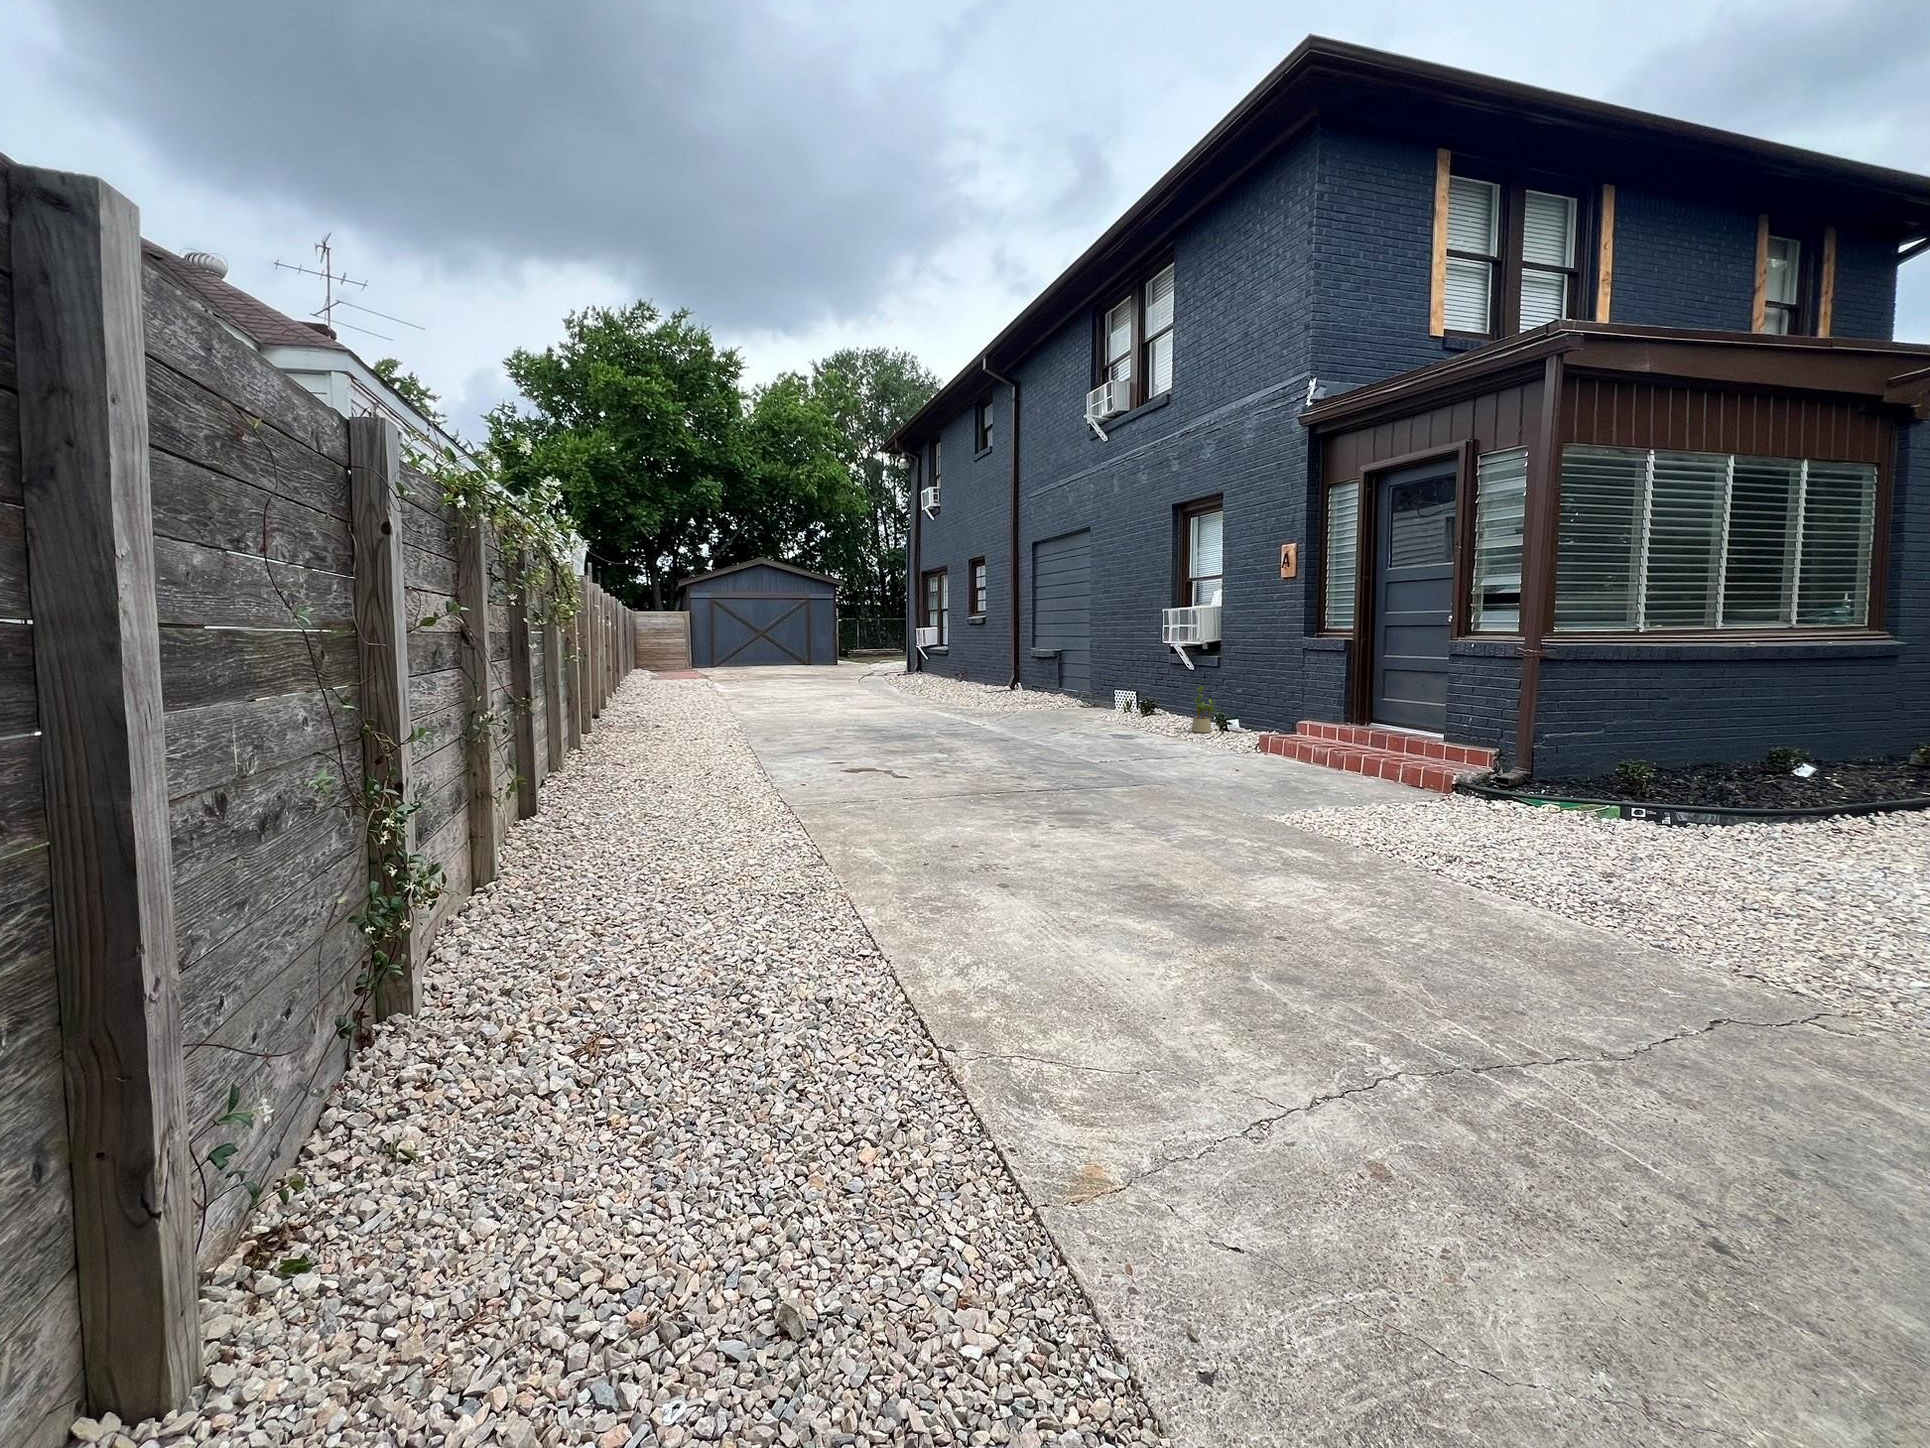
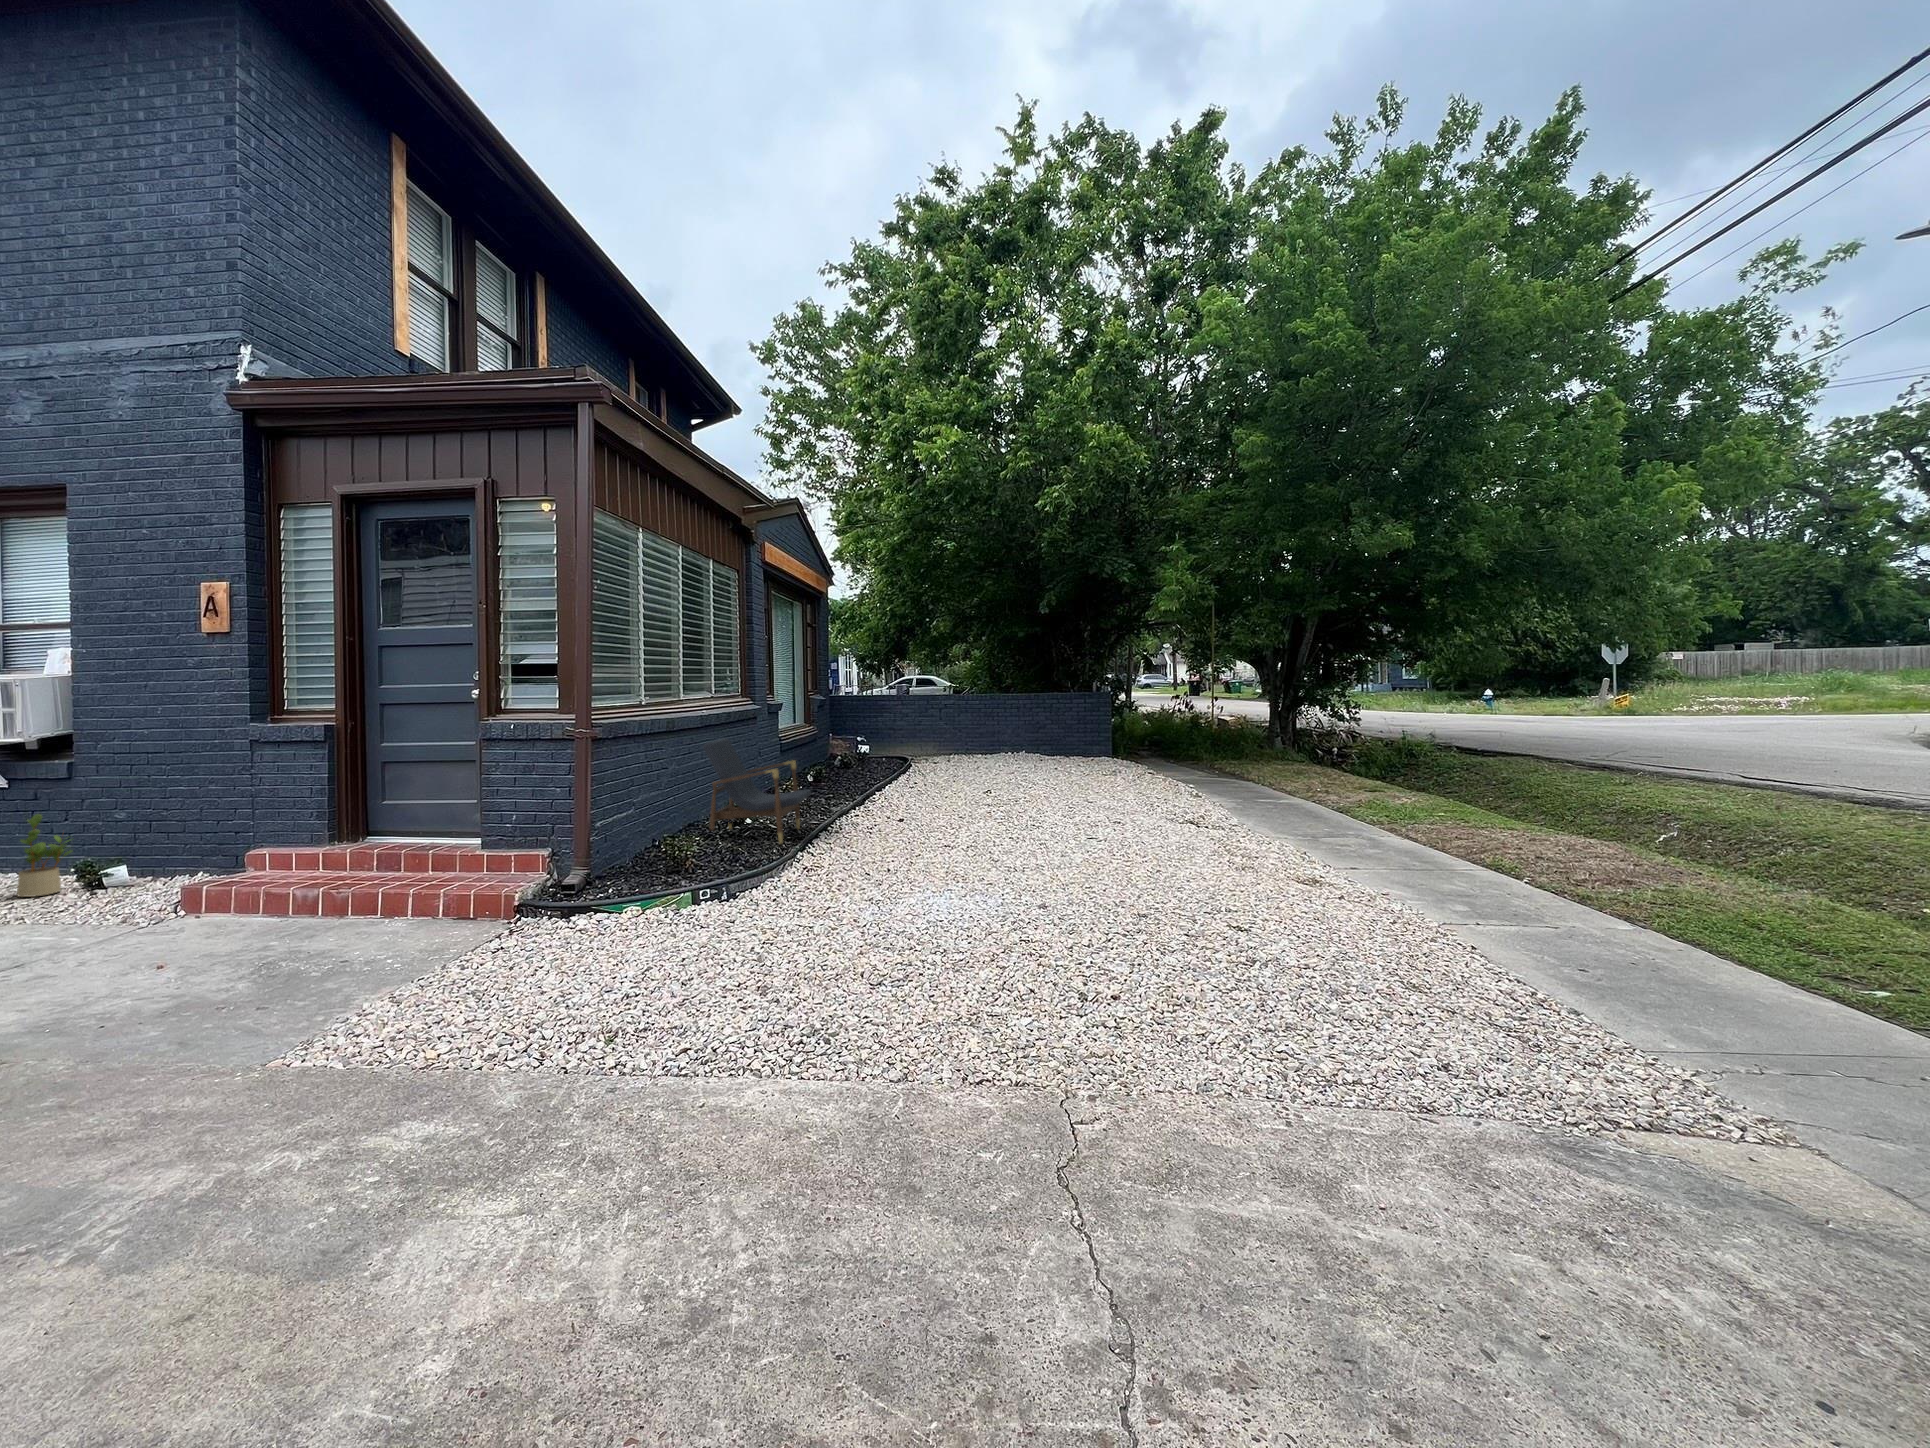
lounge chair: none [1728,677,1909,800] -> present [703,738,811,844]

